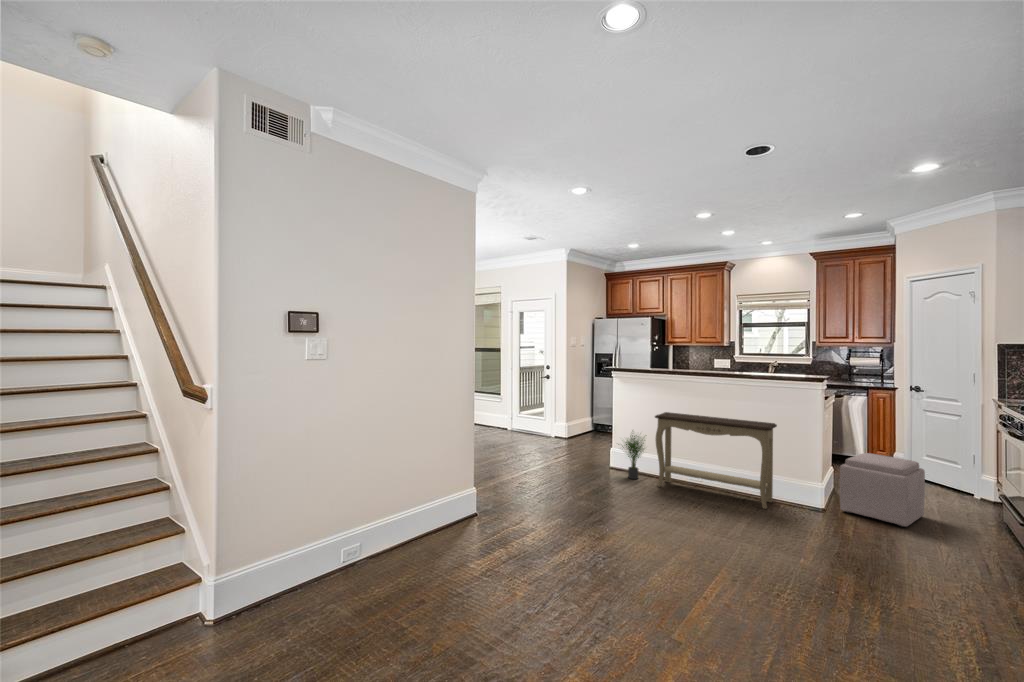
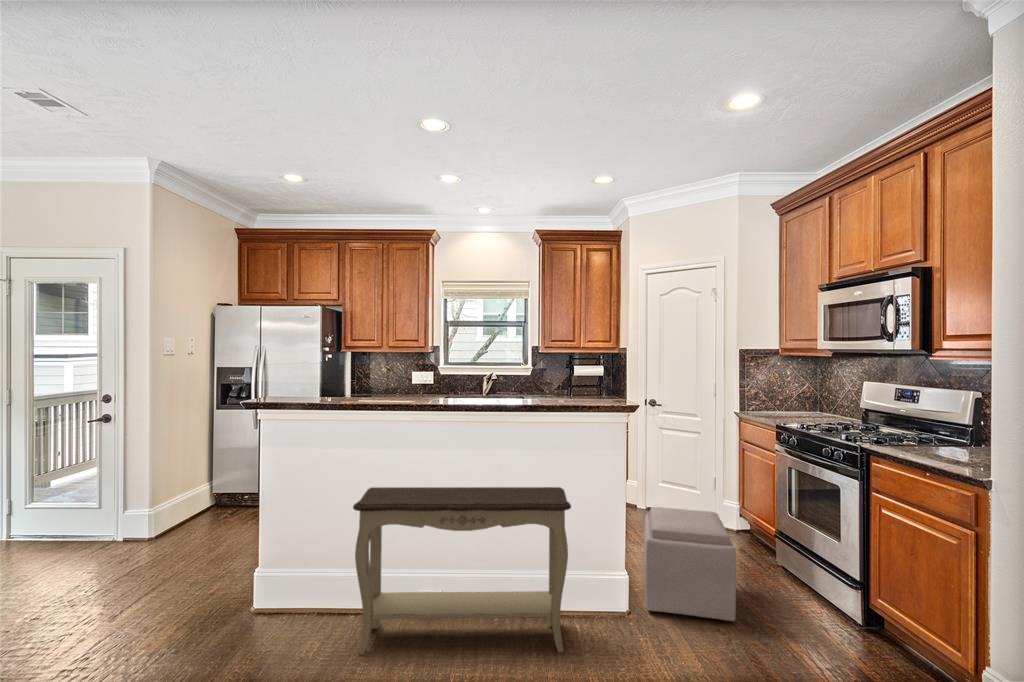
potted plant: present [622,435,645,479] -> none [260,531,337,645]

